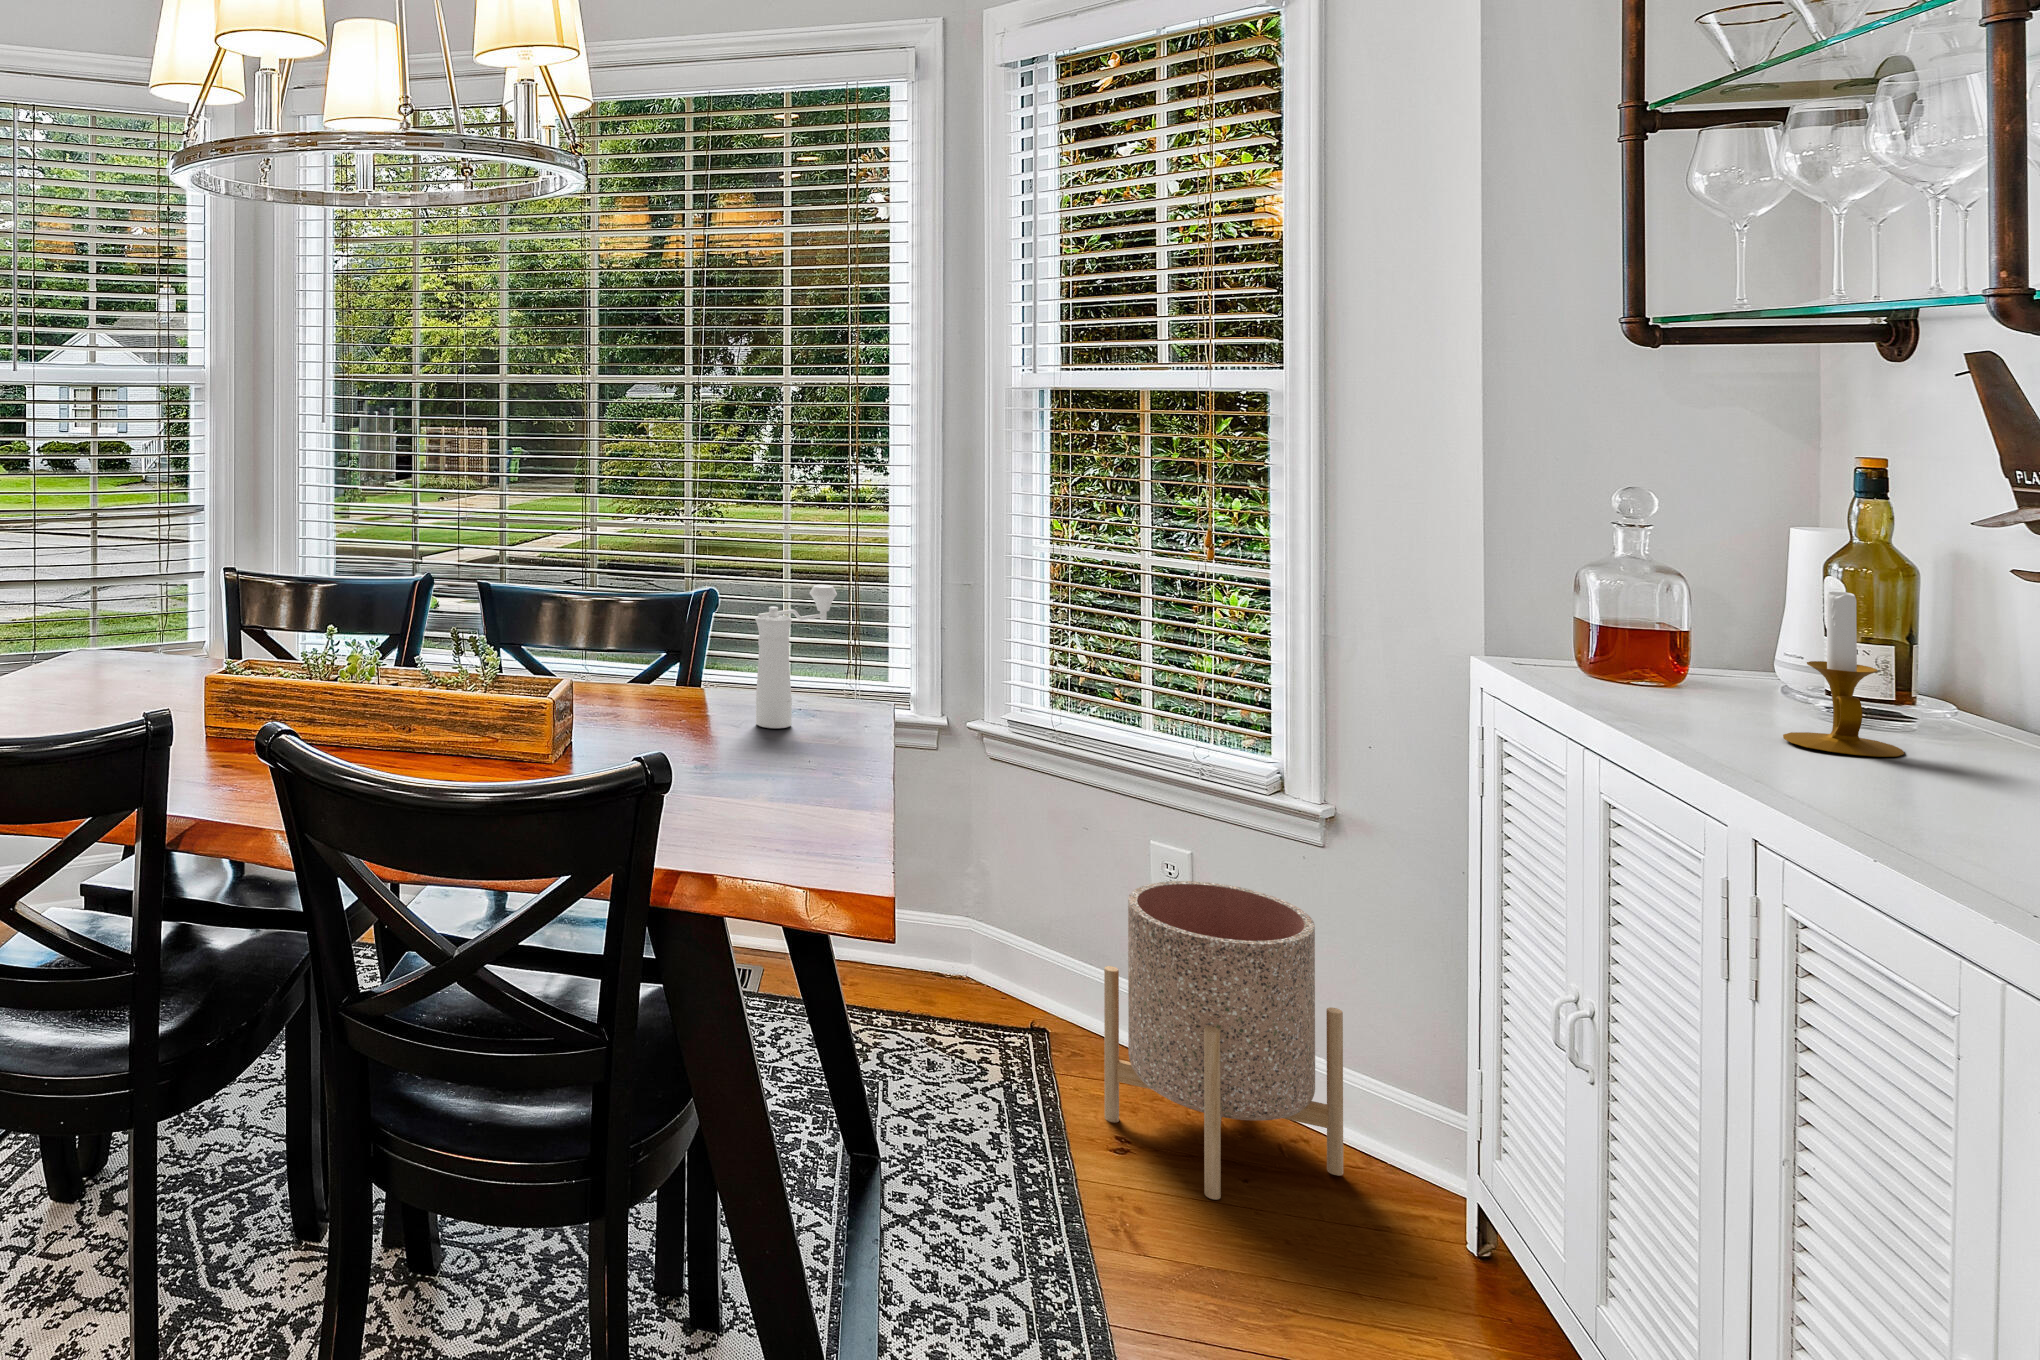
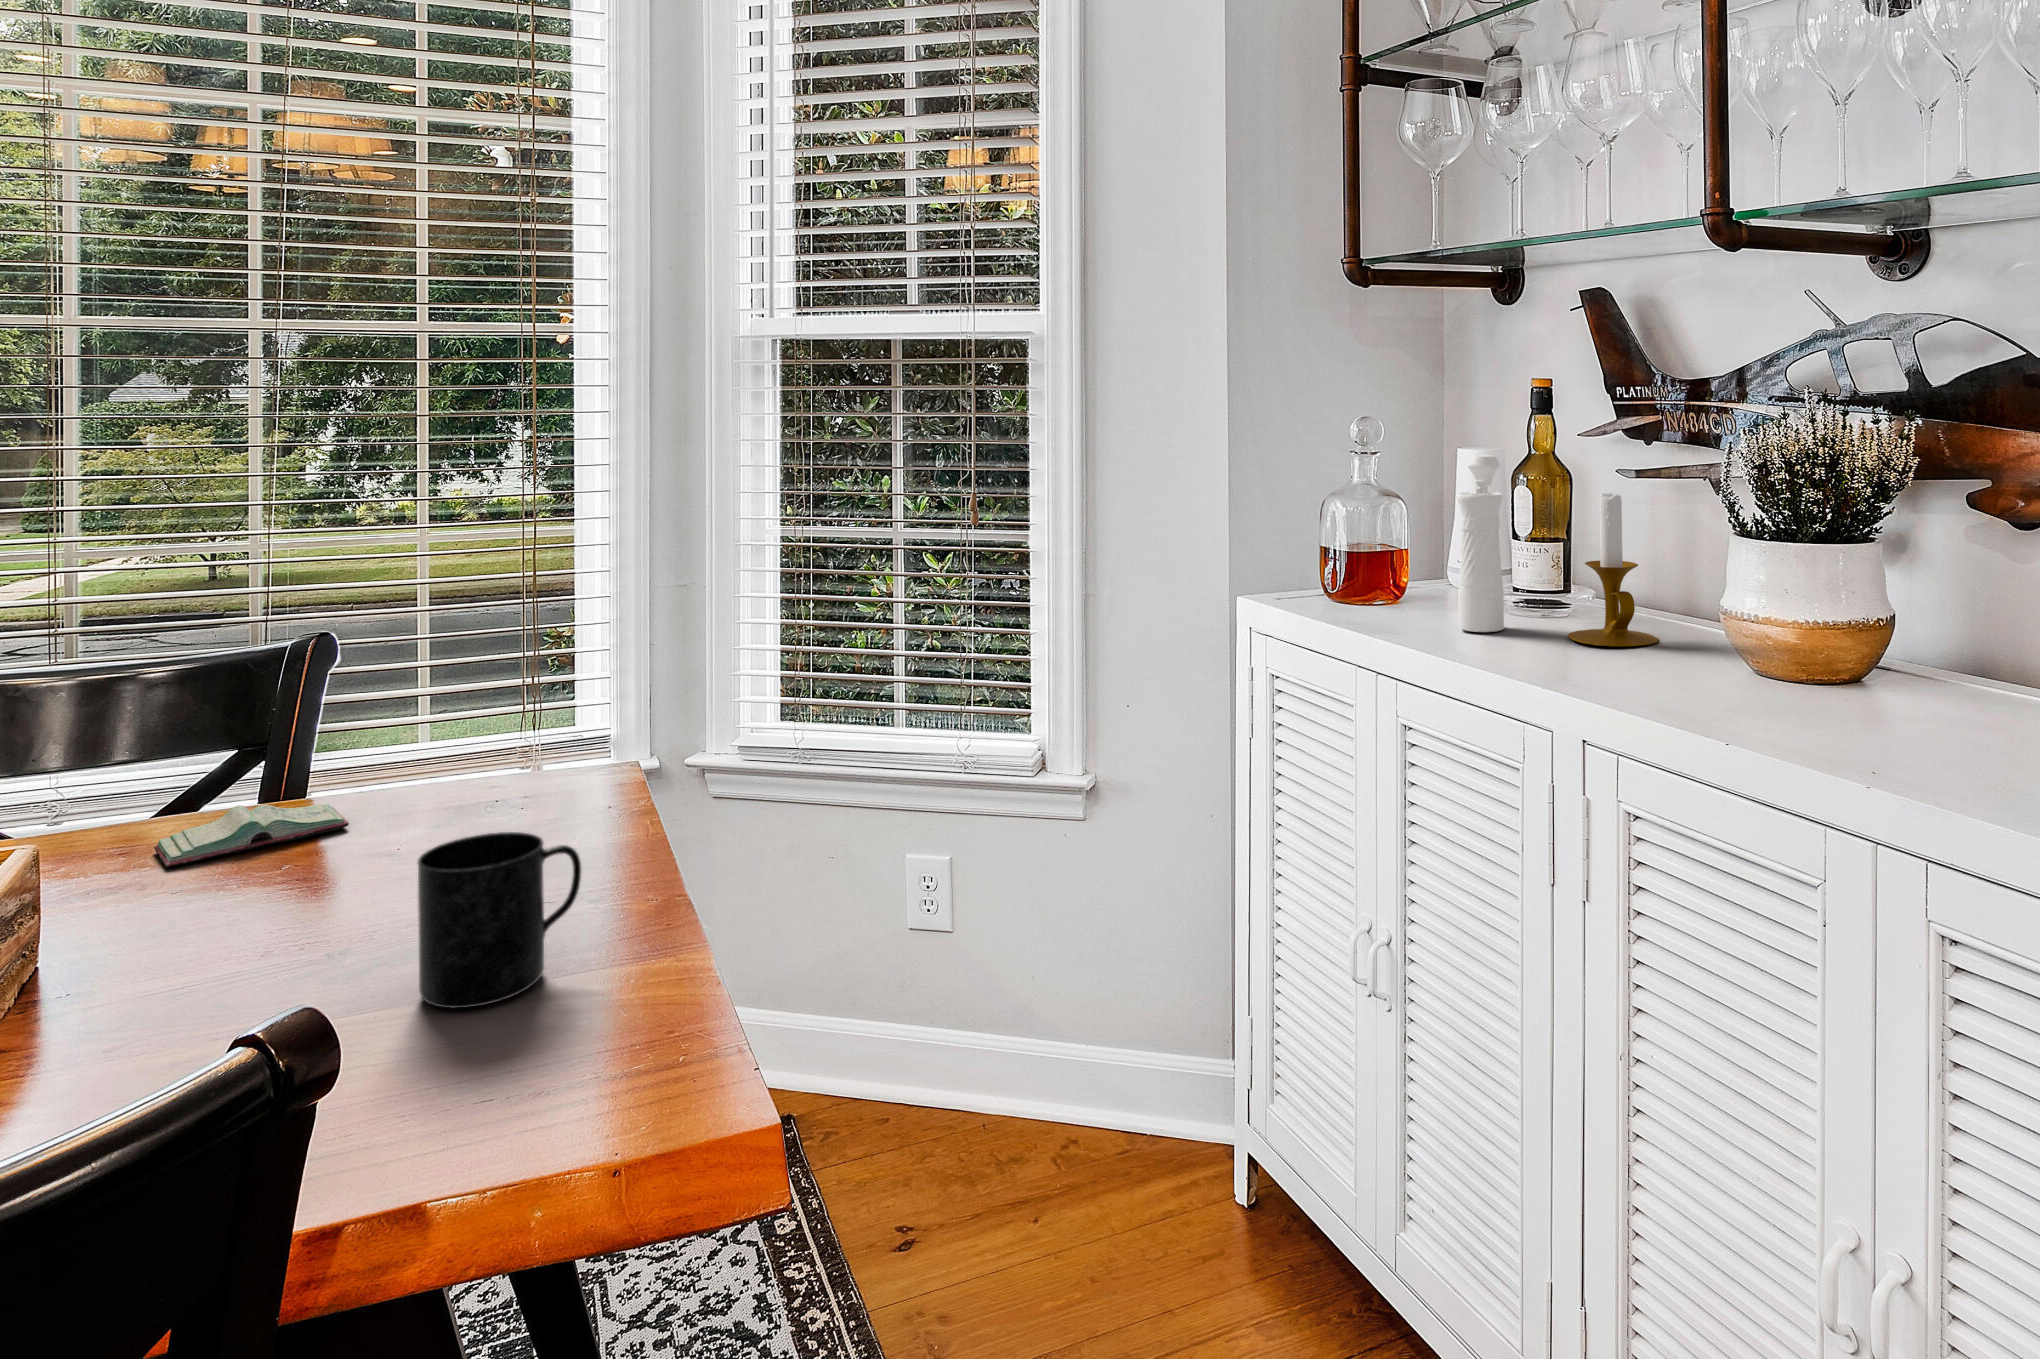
pepper mill: present [755,585,837,728] -> present [1456,455,1504,632]
book: none [625,684,722,711] -> present [154,804,349,867]
mug: none [741,714,829,811] -> present [418,832,581,1008]
planter: present [1104,881,1343,1199] -> none [879,888,1130,1270]

